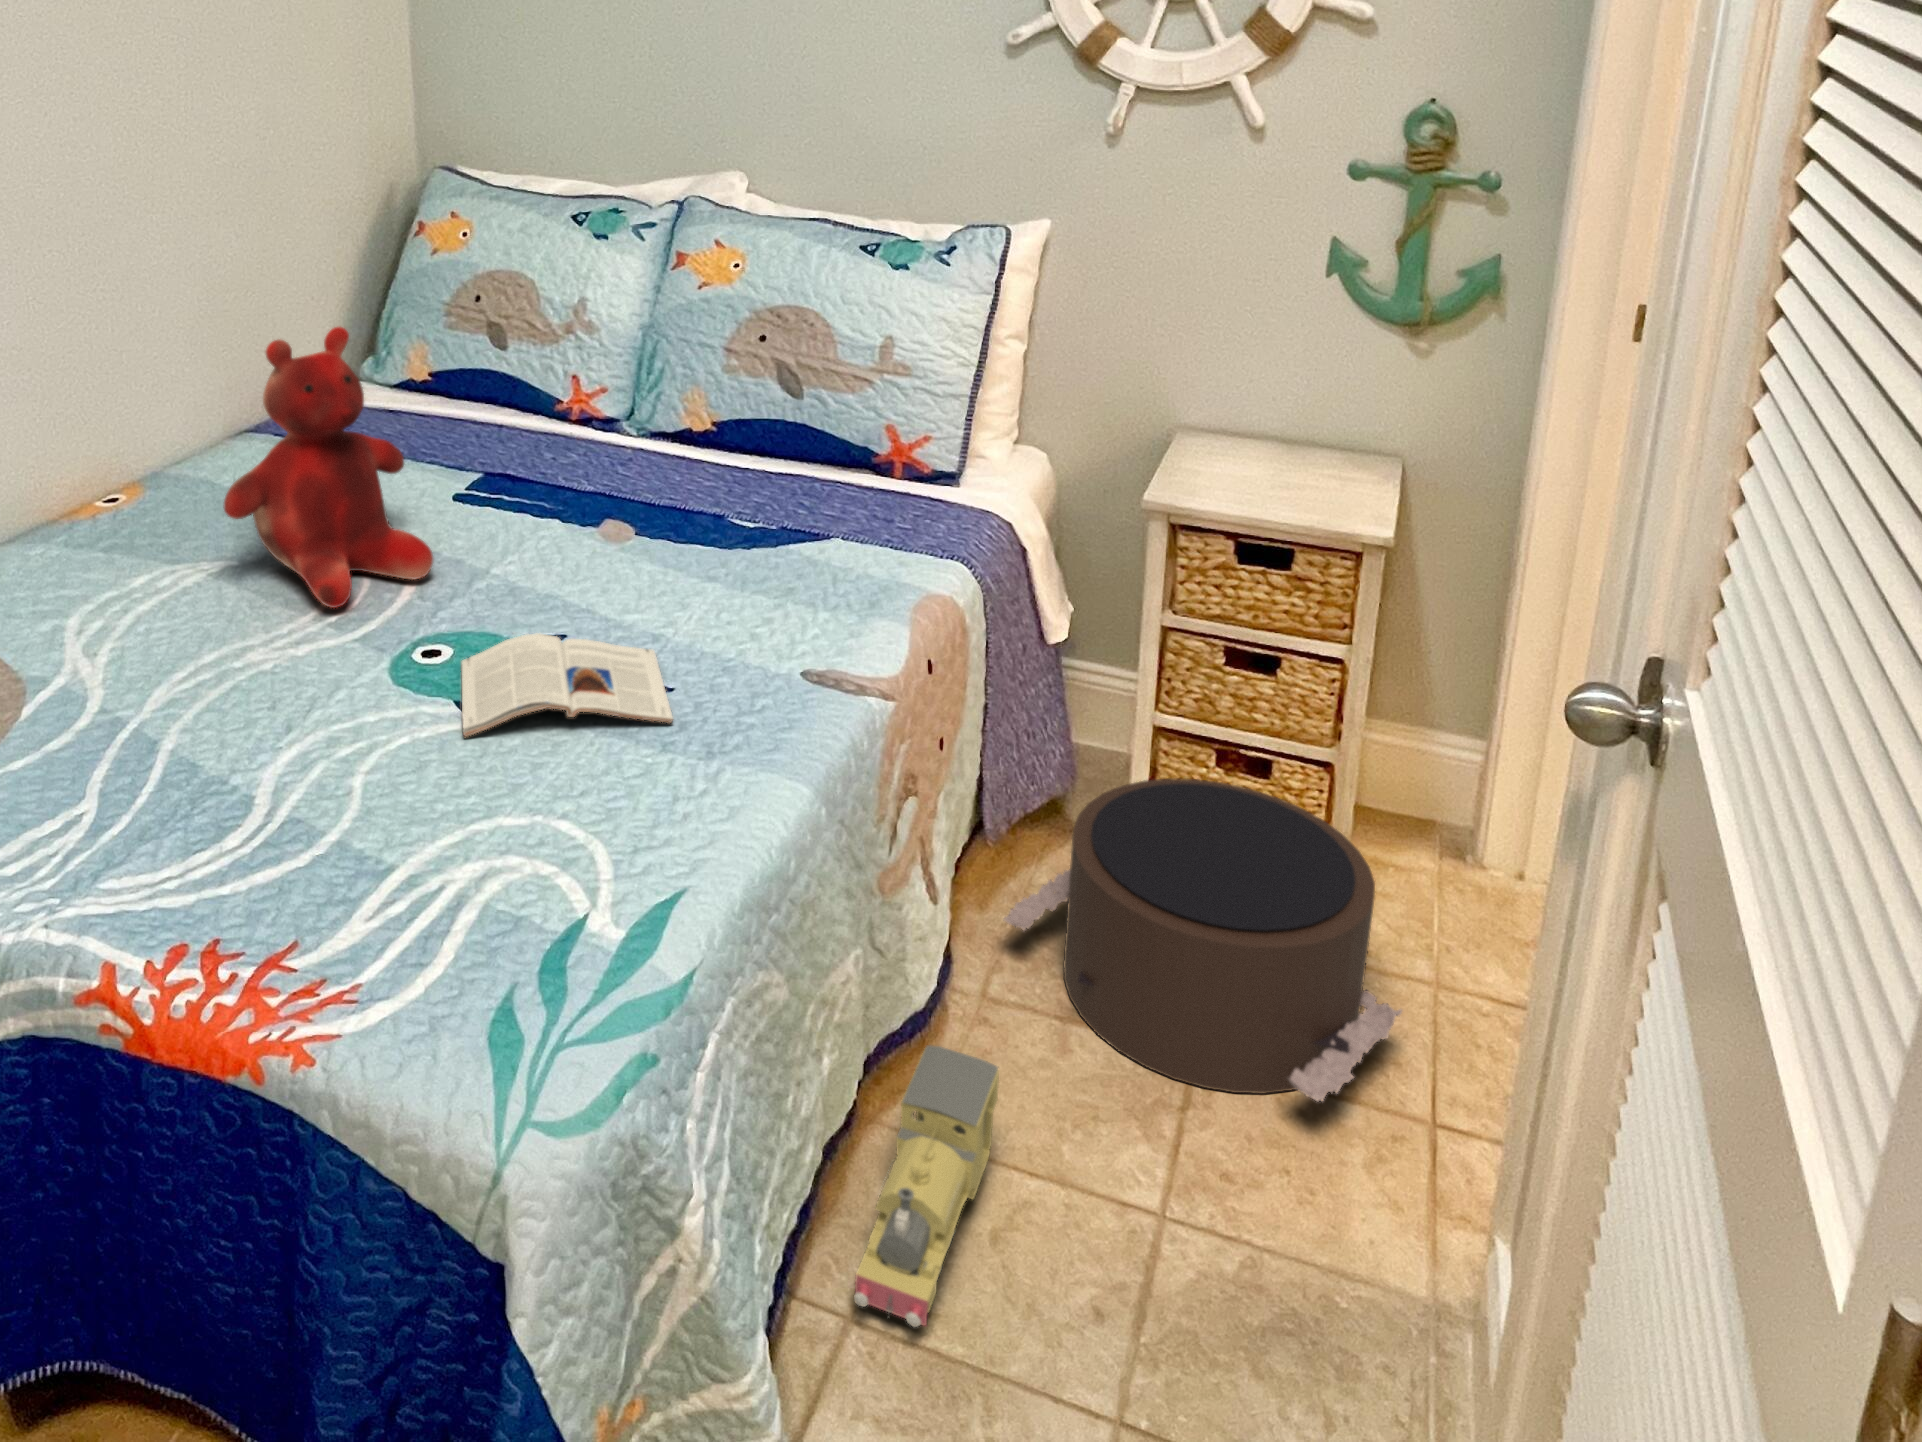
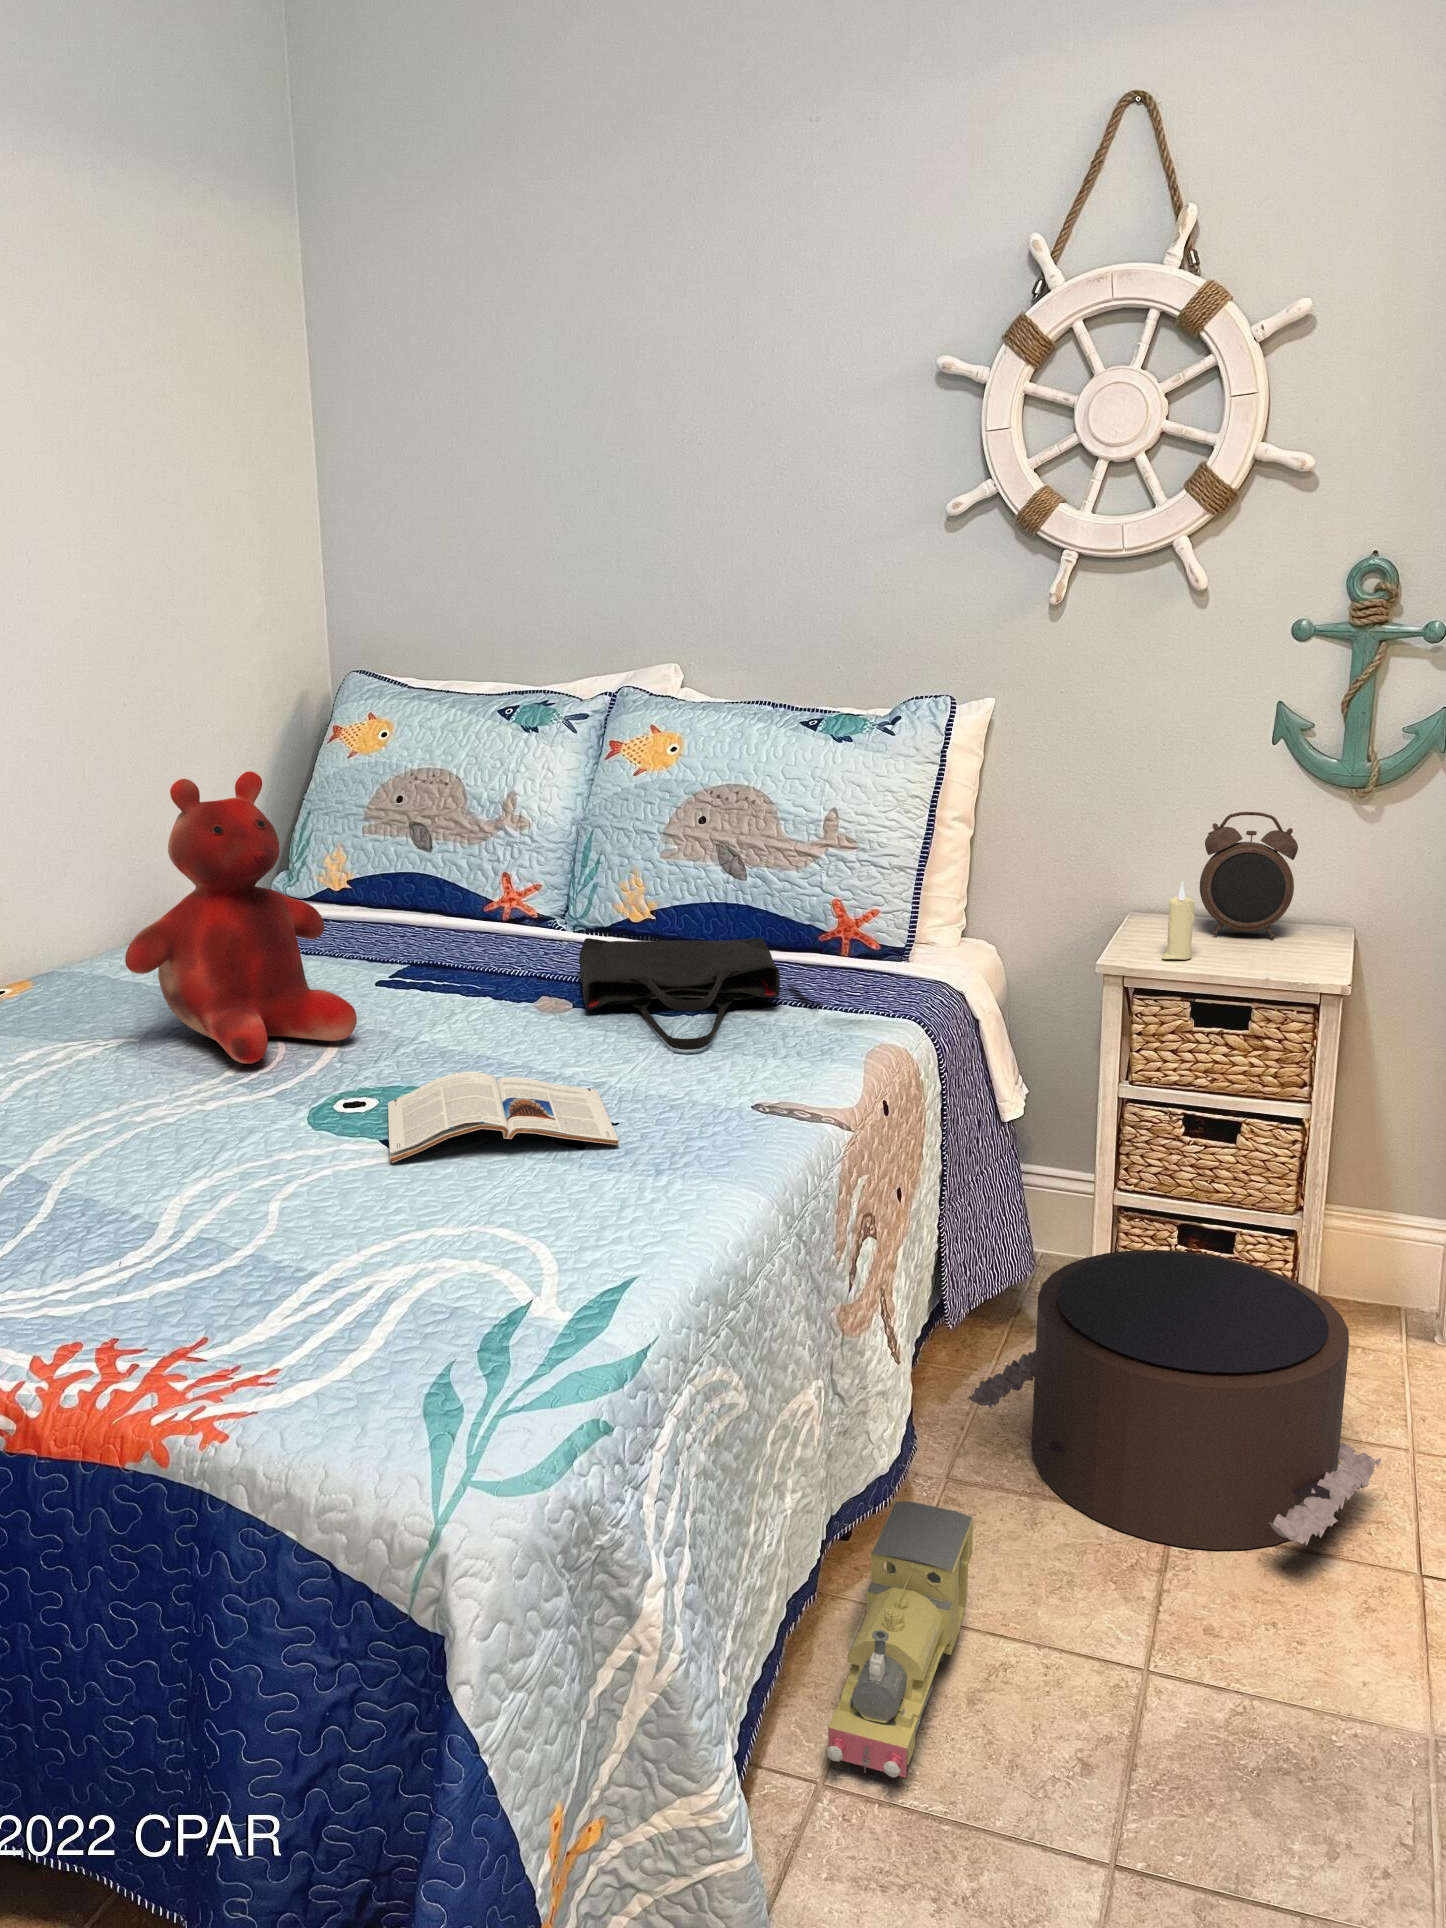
alarm clock: none [1249,347,1348,472] -> present [1200,812,1298,939]
candle: none [1207,425,1240,499] -> present [1162,882,1195,959]
tote bag: none [641,463,831,601] -> present [579,938,780,1050]

